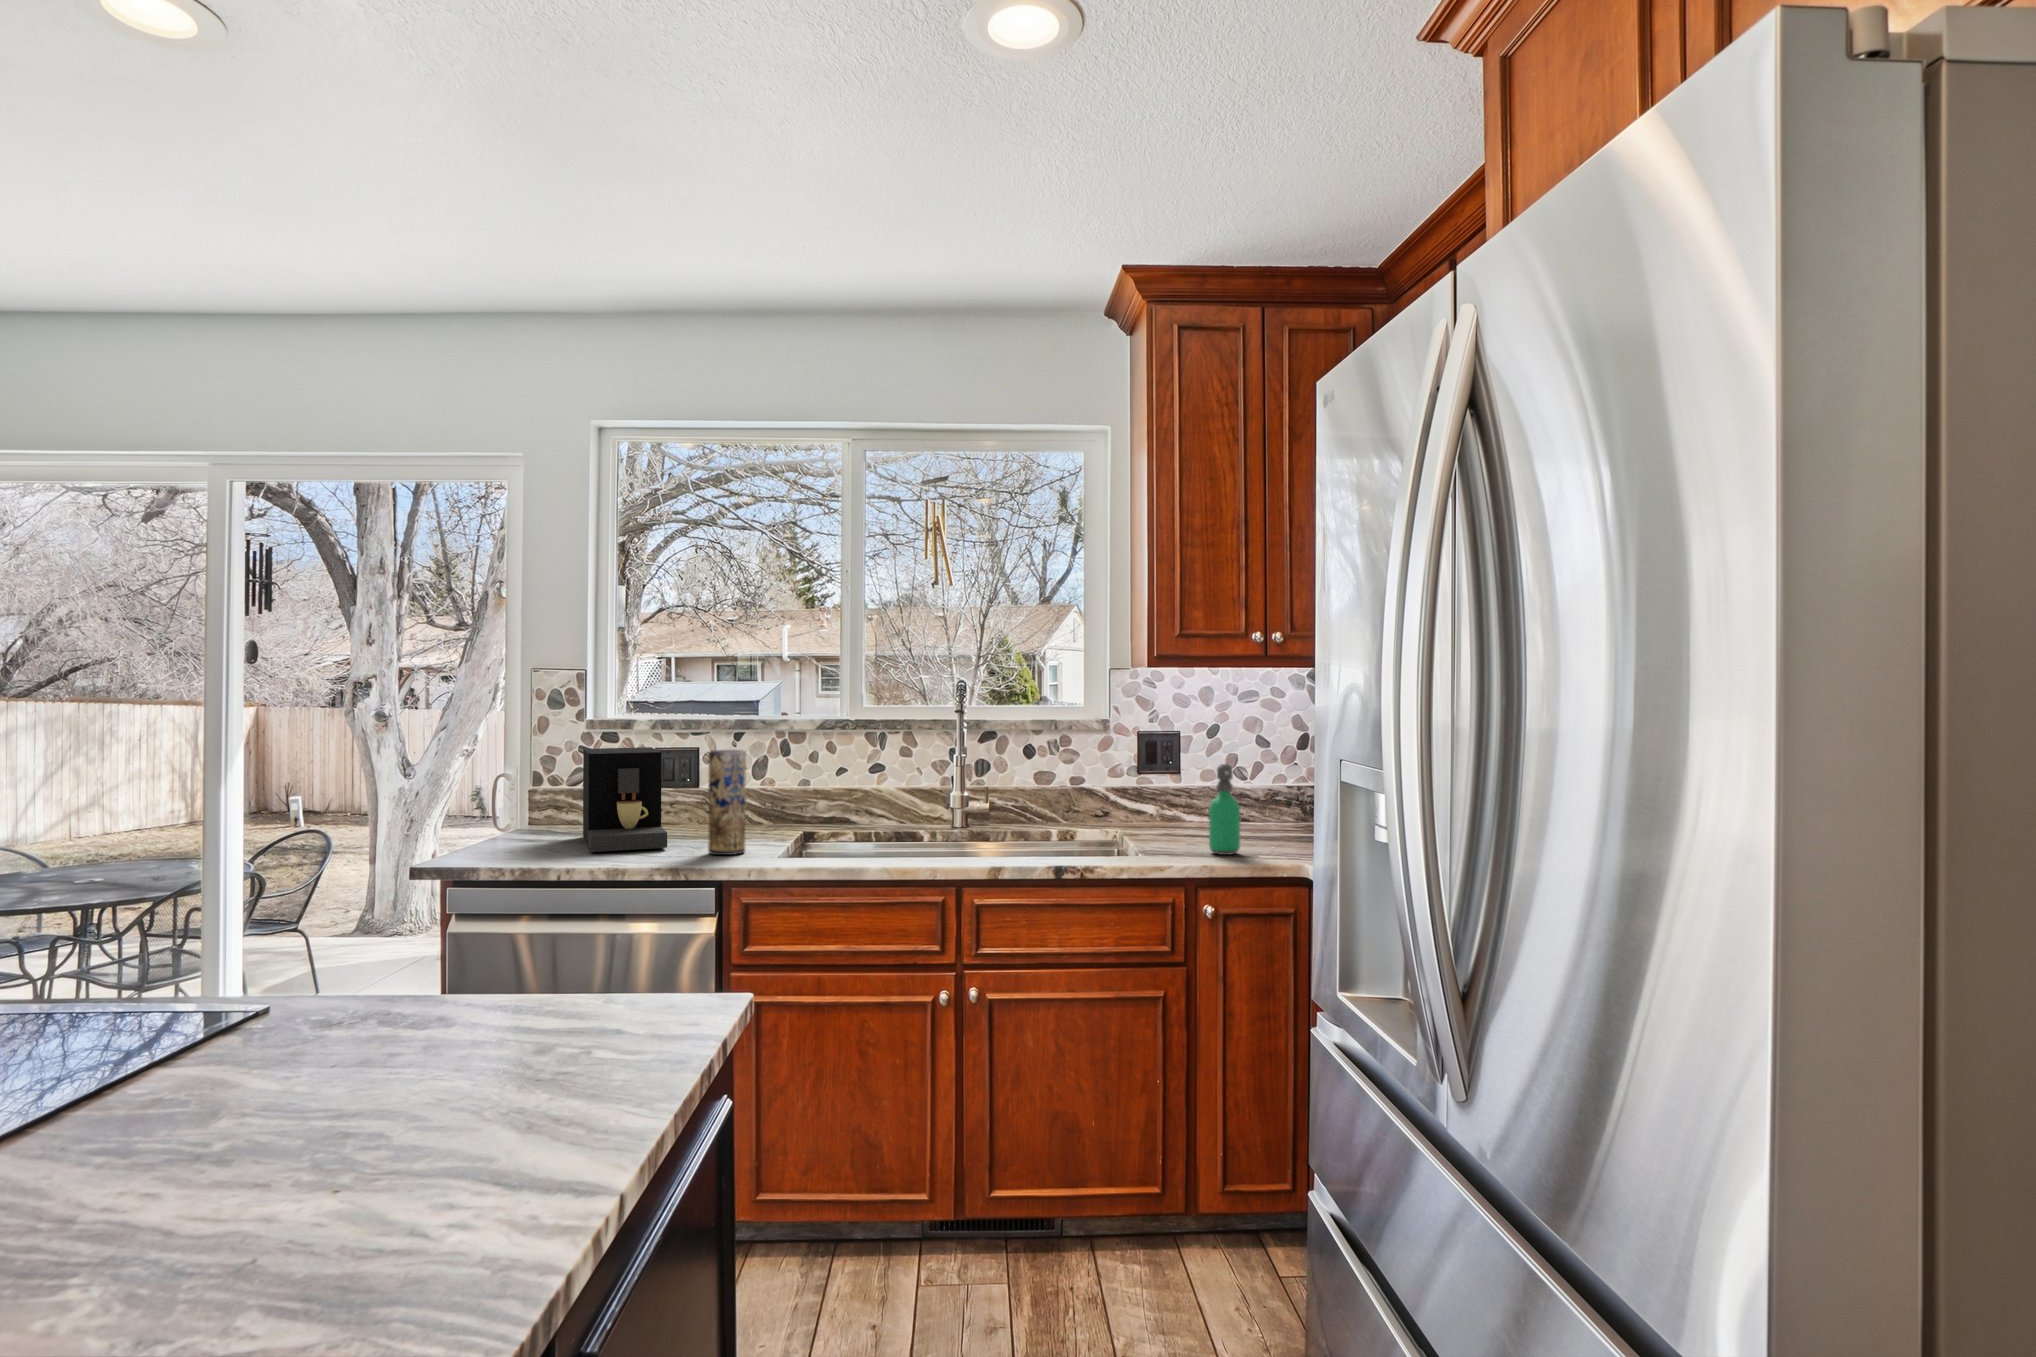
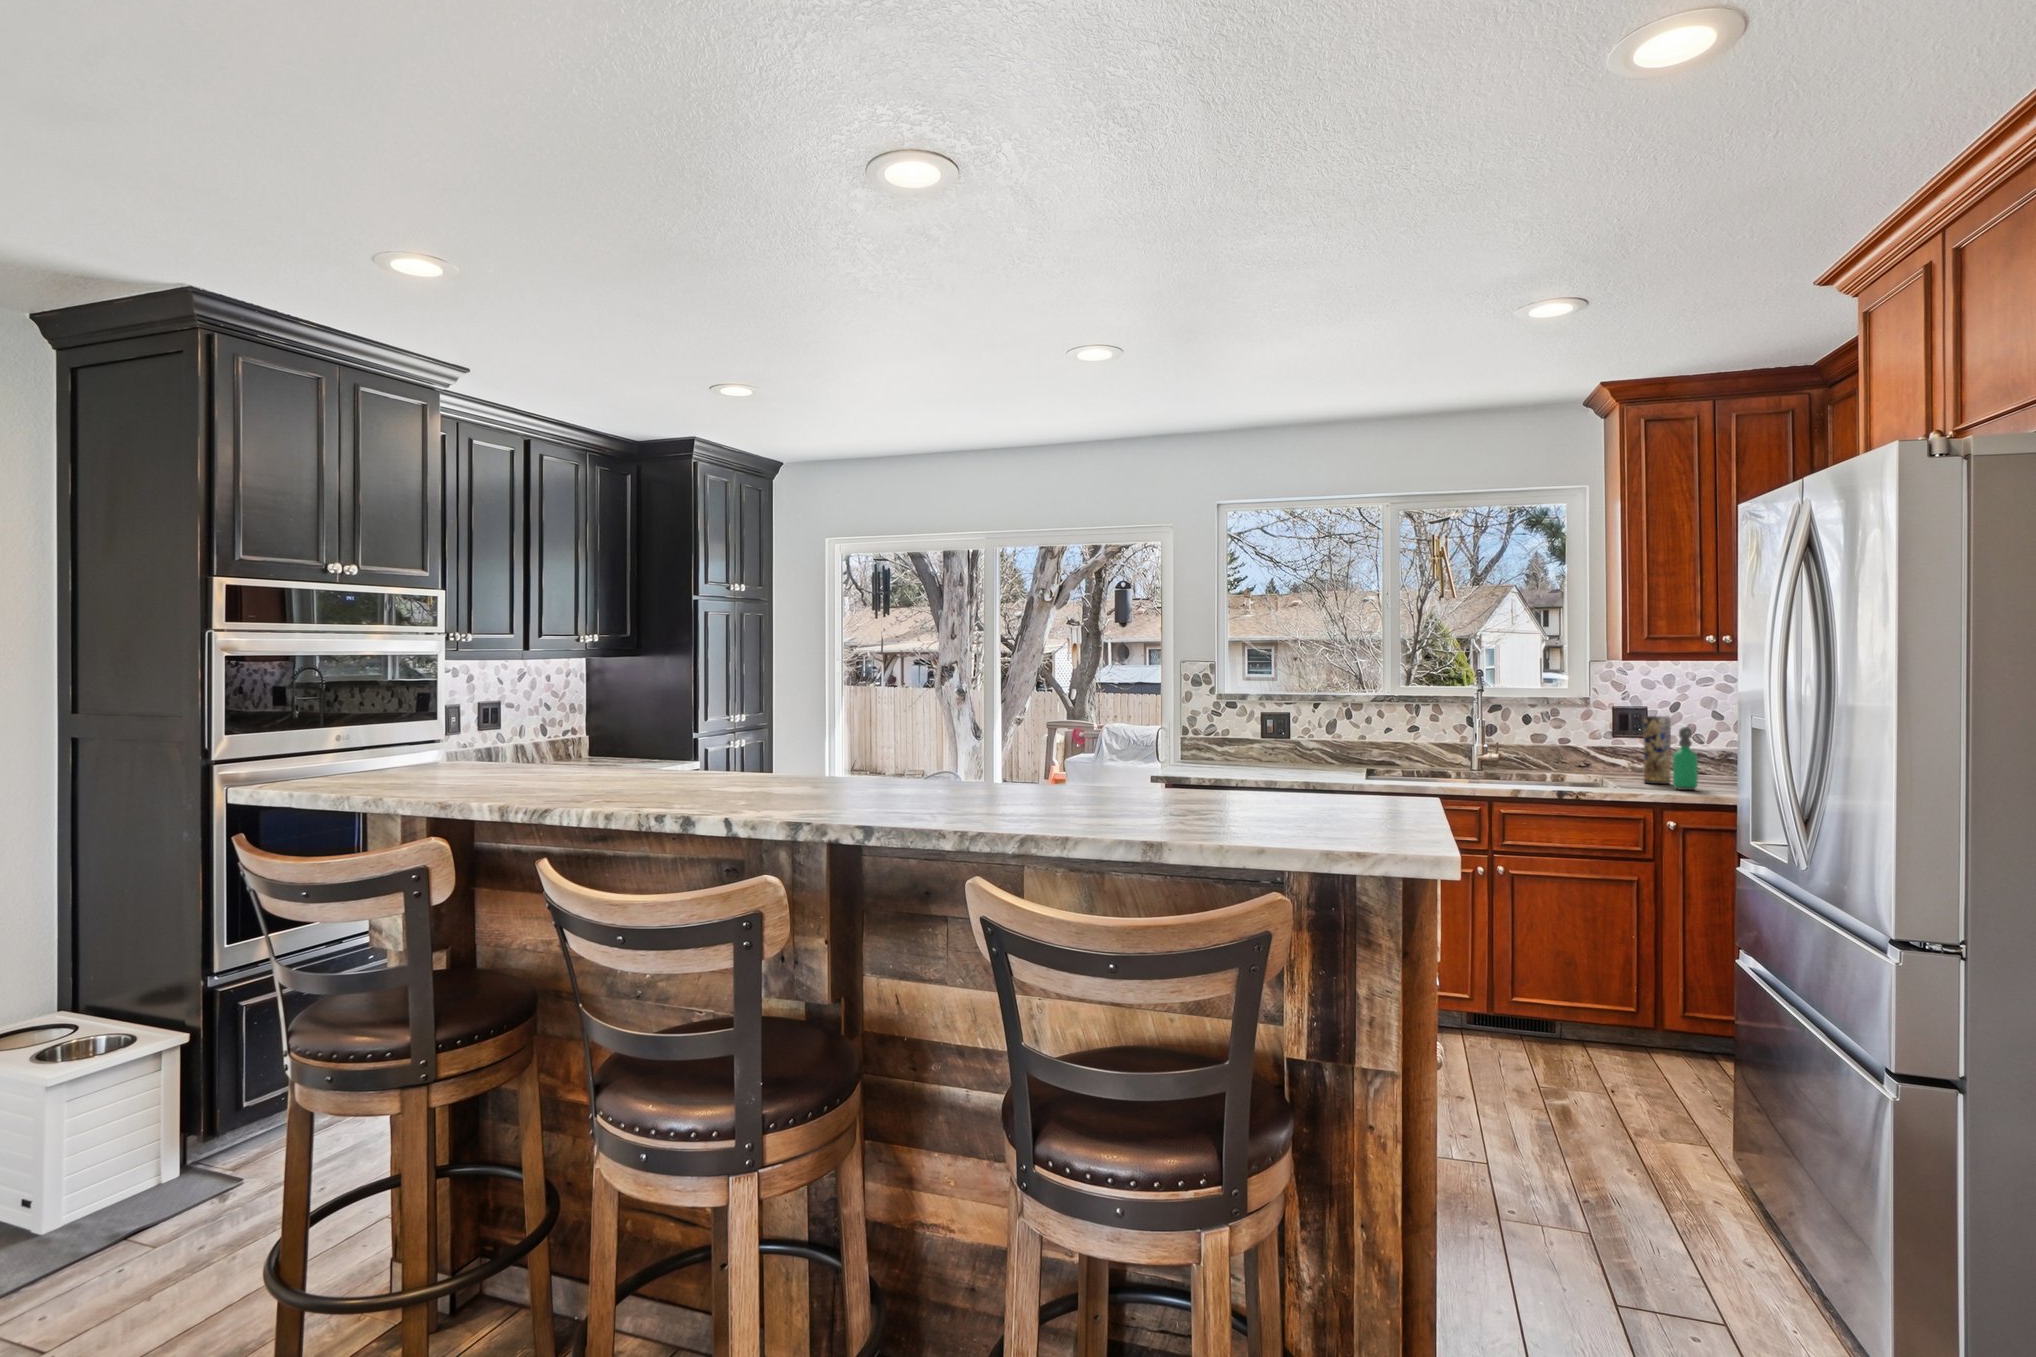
coffee maker: present [583,747,667,852] -> none [1220,712,1285,773]
vase: present [708,750,746,855] -> present [1643,716,1671,784]

